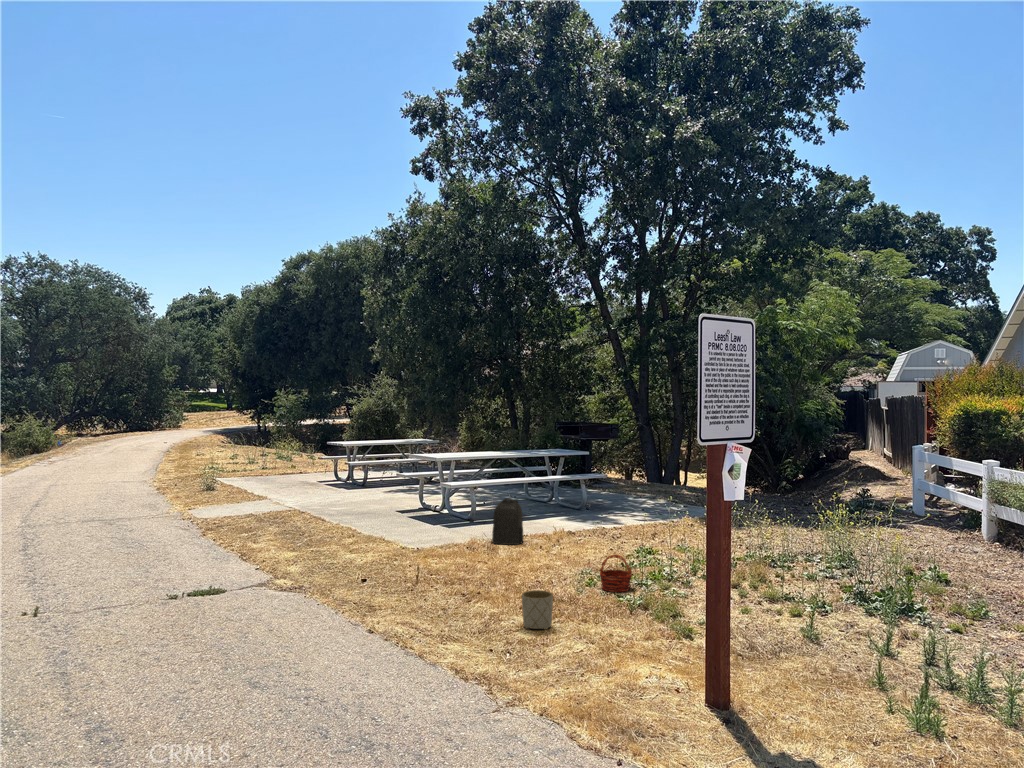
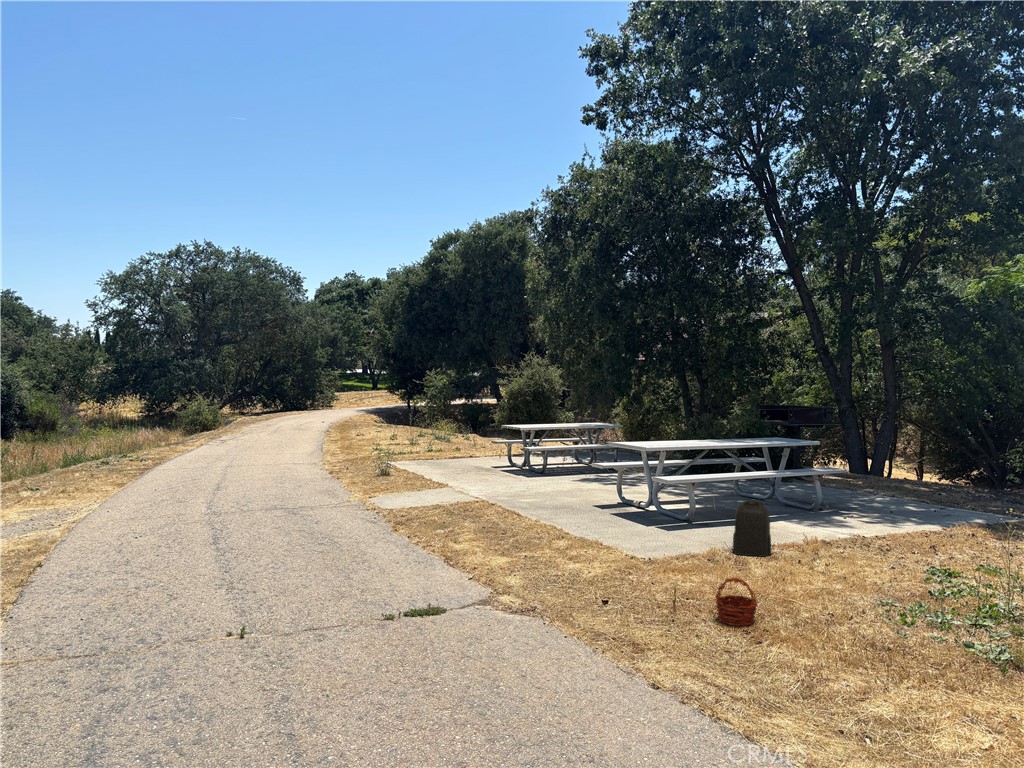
basket: present [600,554,632,592] -> present [715,578,757,626]
planter: present [522,590,553,630] -> none [856,640,903,698]

